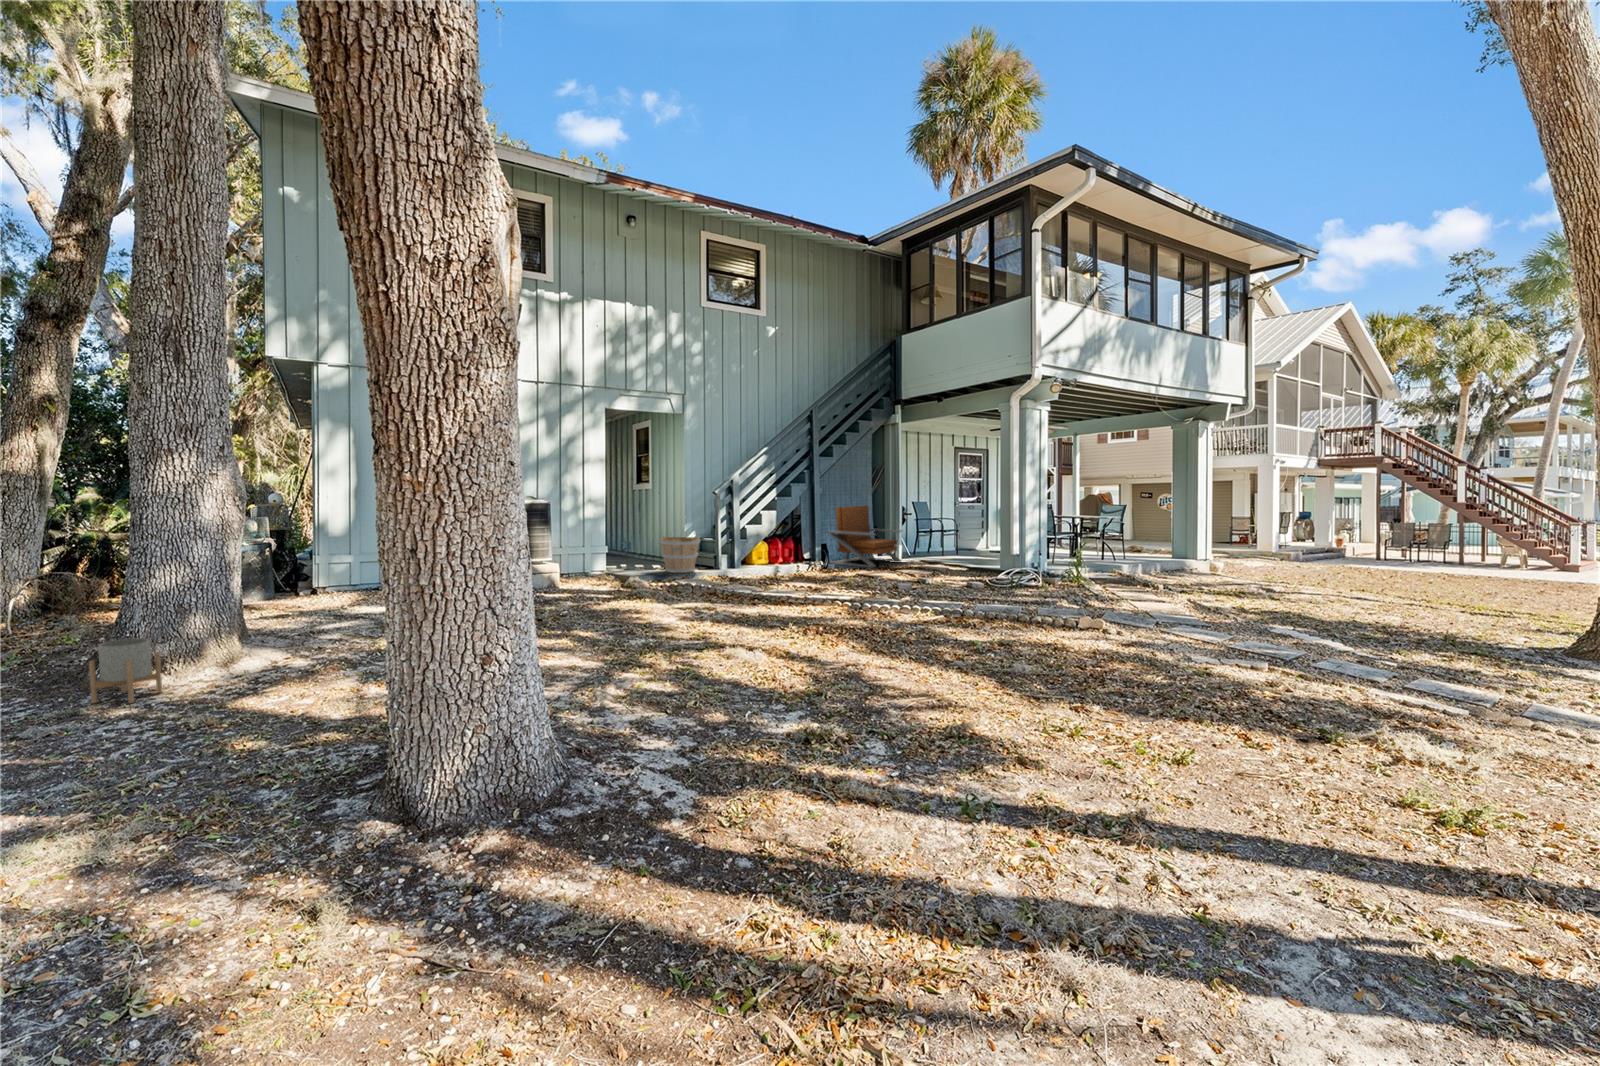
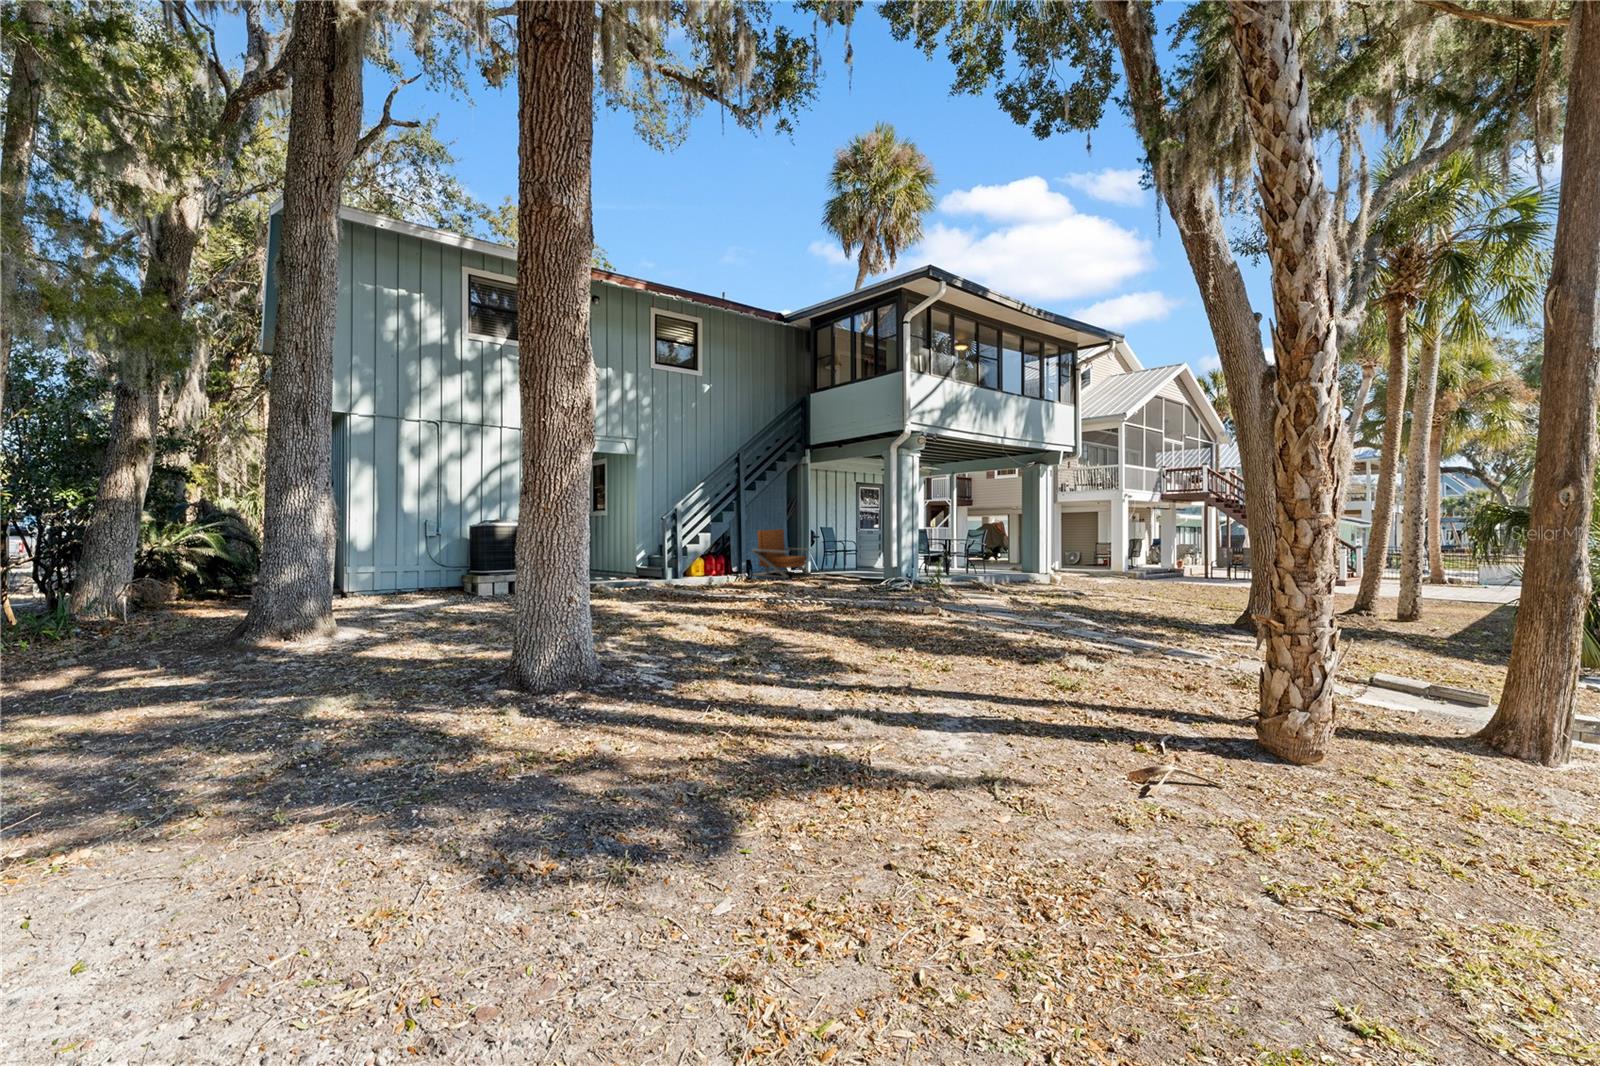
wooden bucket: present [660,536,700,573] -> none [618,554,650,582]
planter: present [89,638,162,703] -> none [271,615,311,656]

